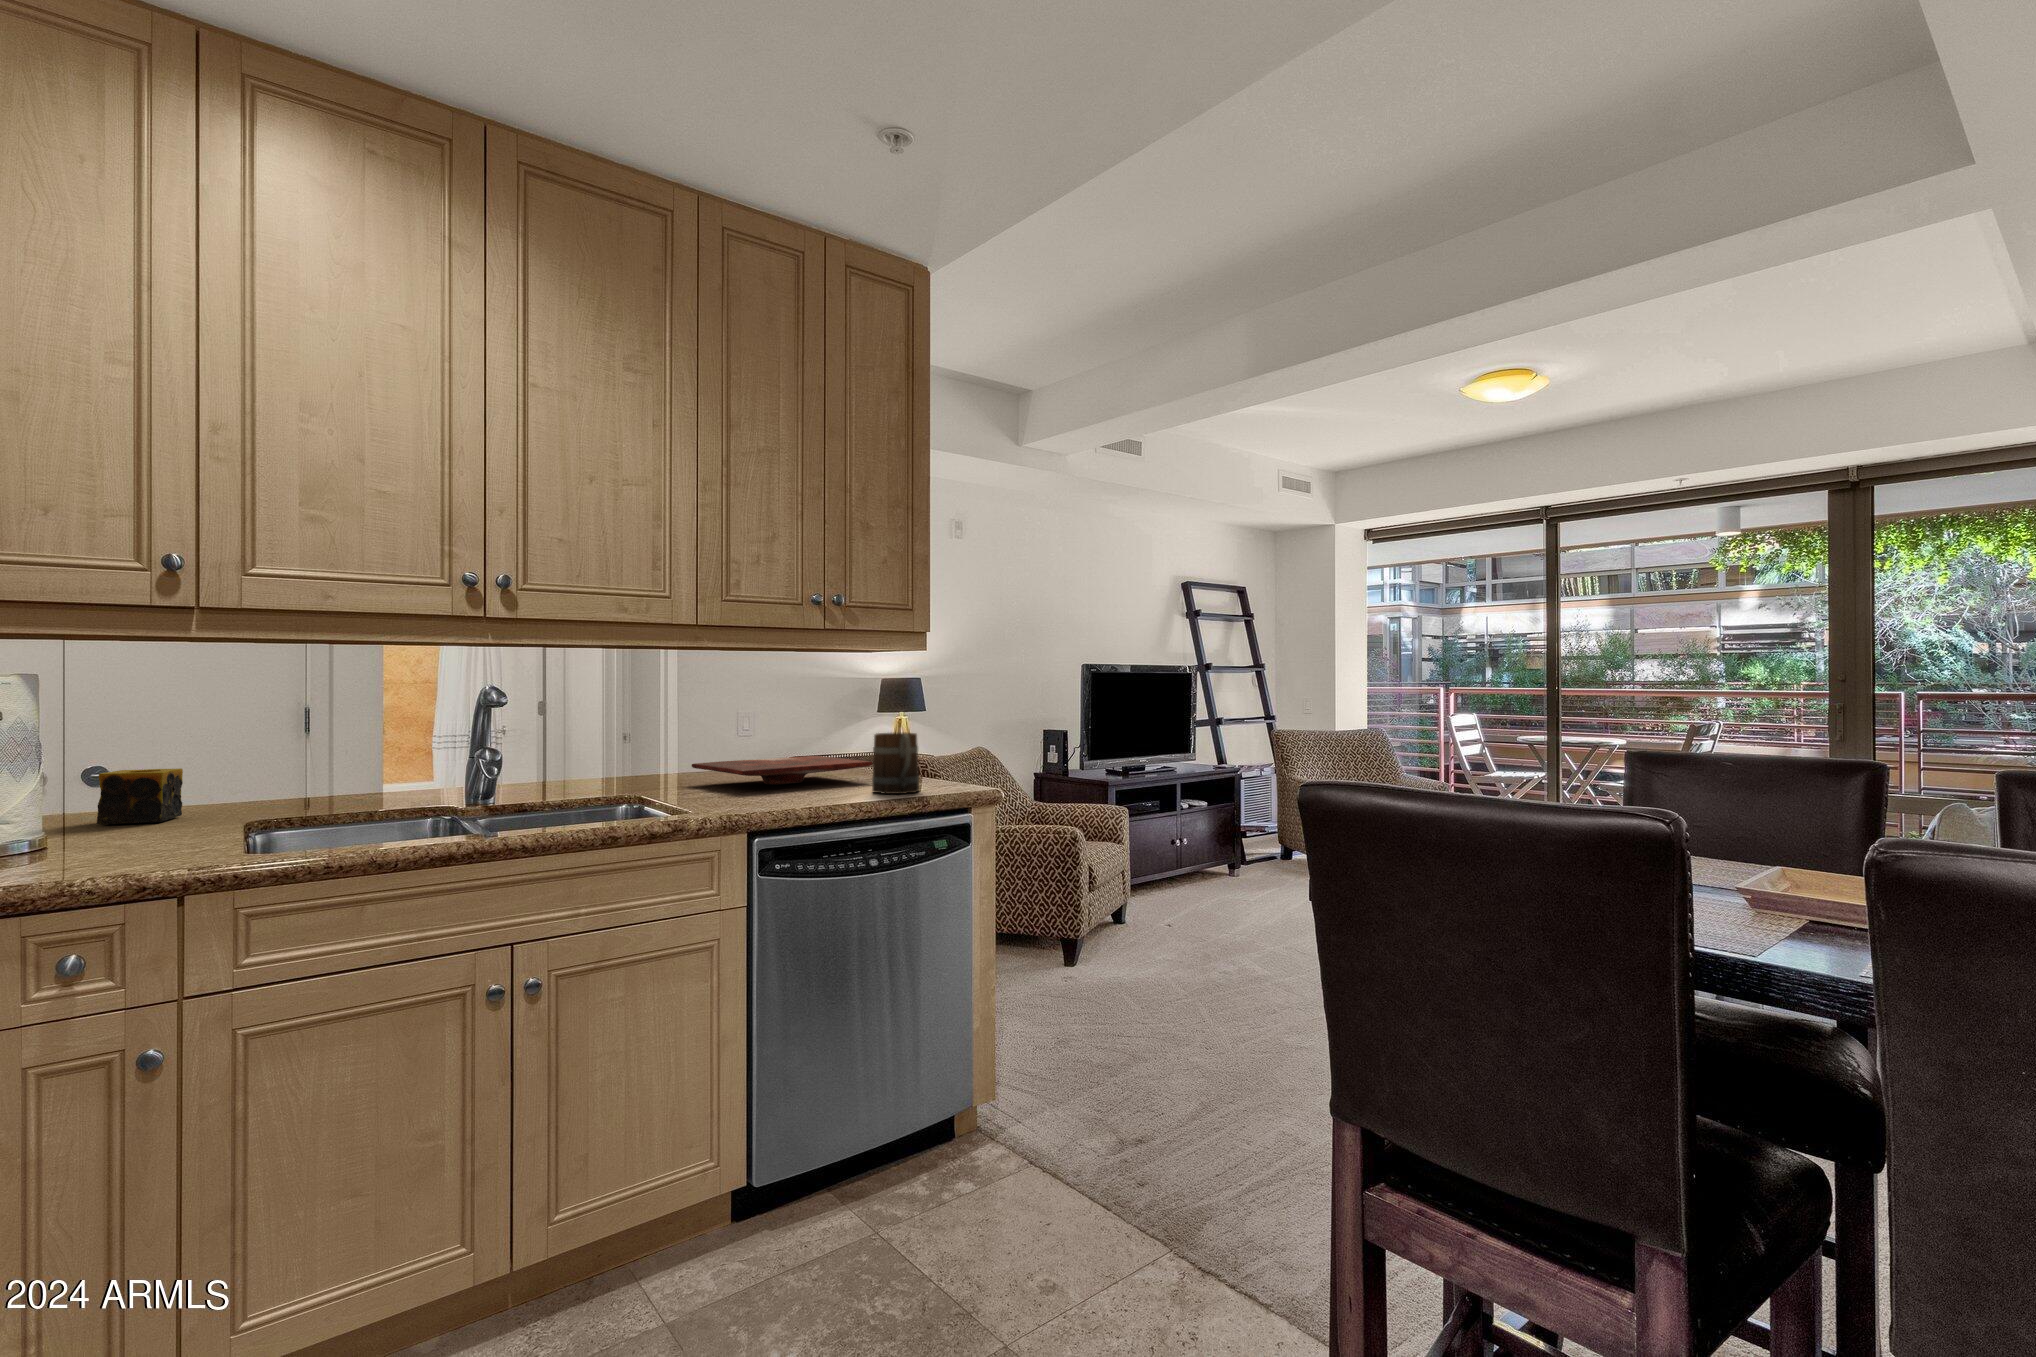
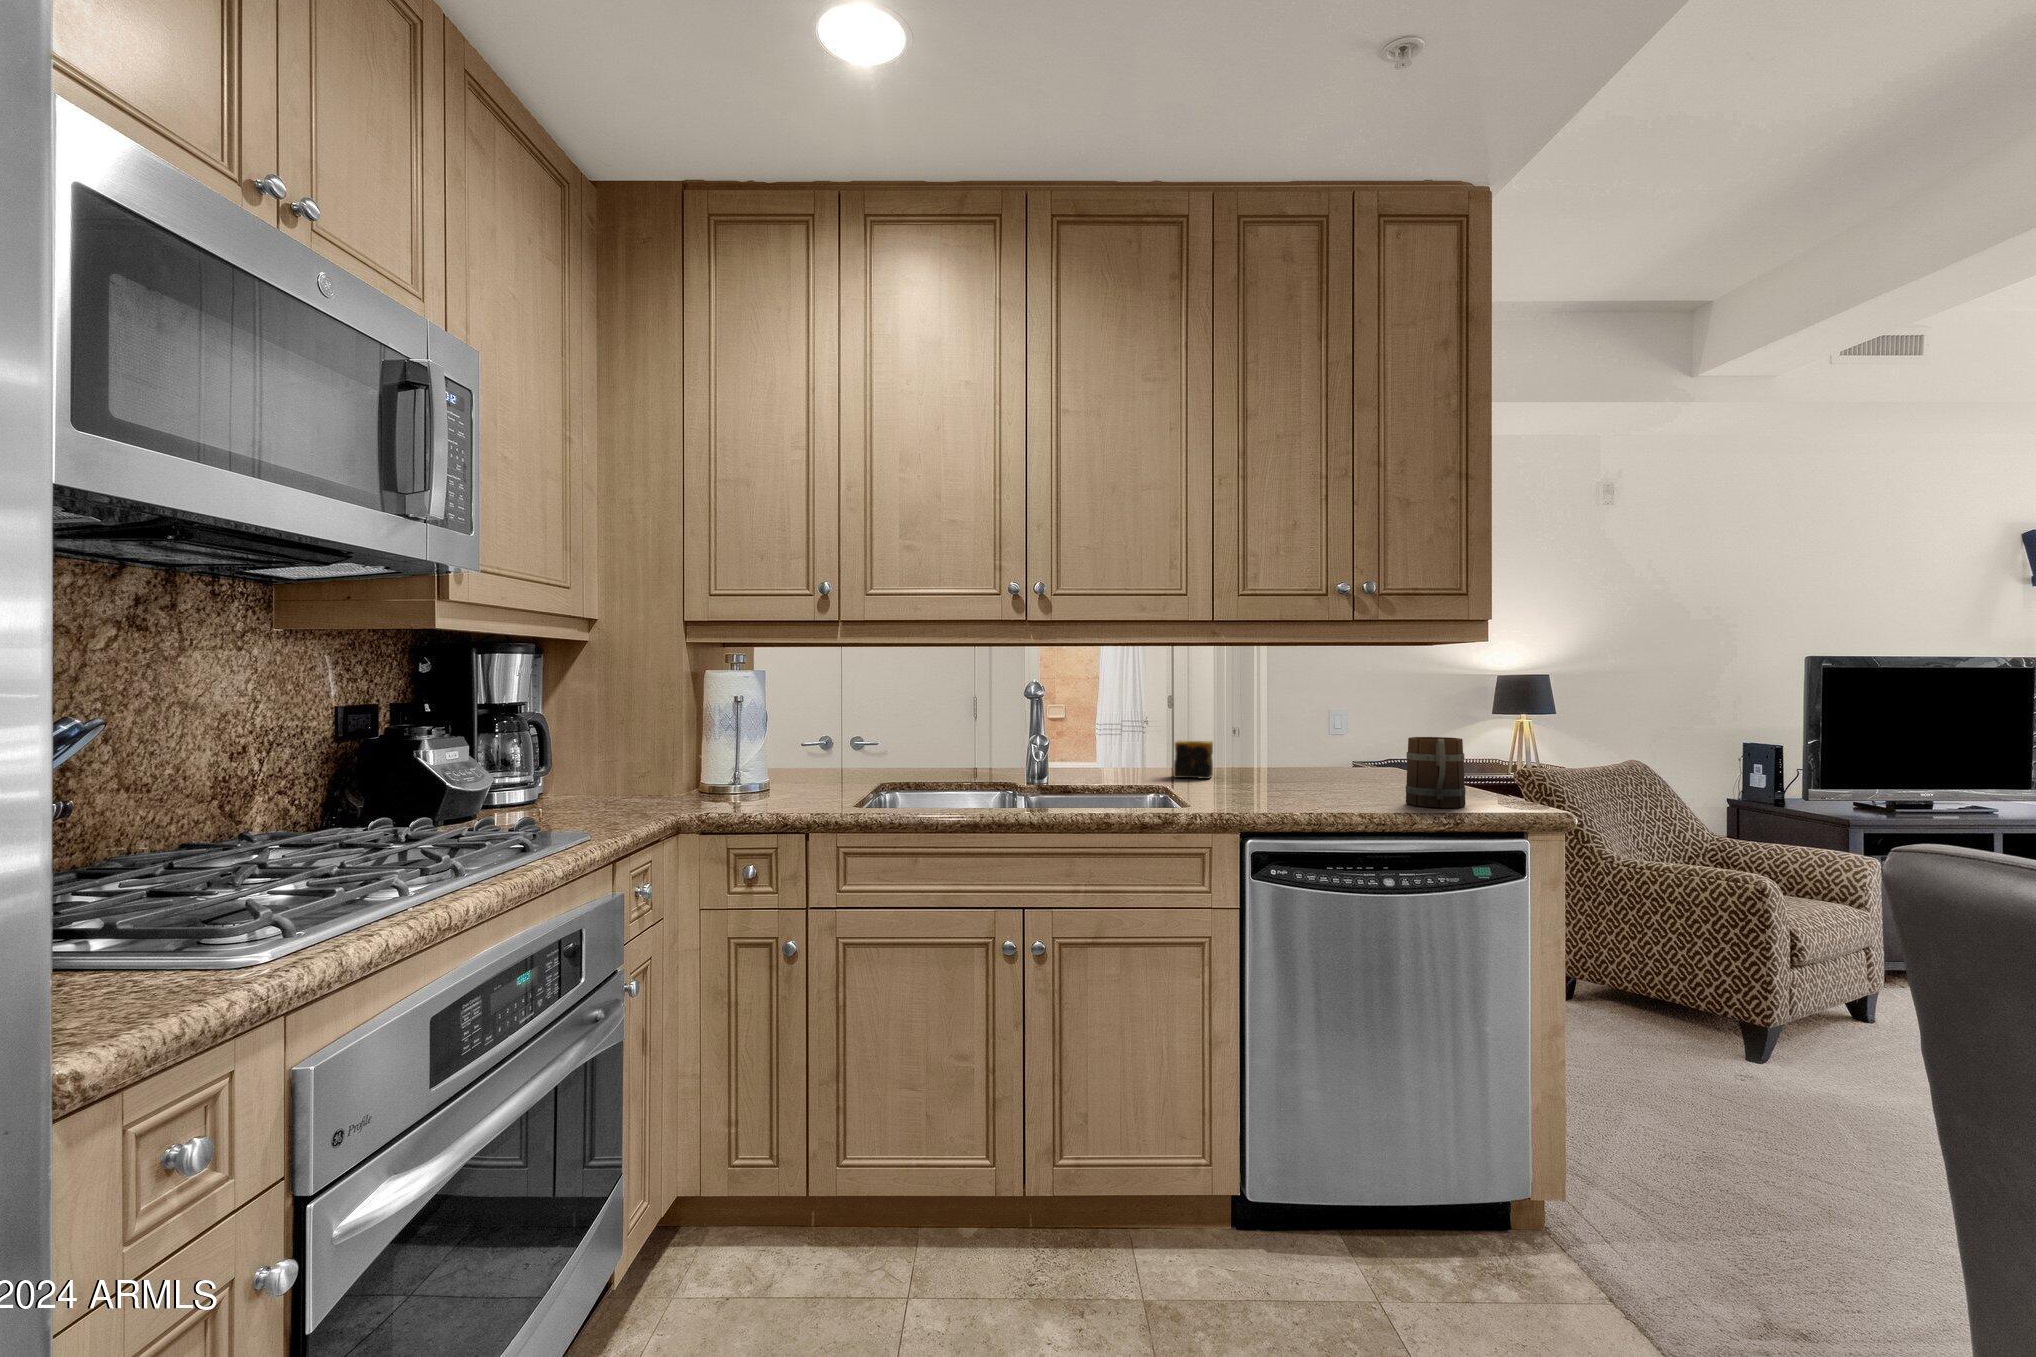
cutting board: present [692,756,872,785] -> none [1230,760,1421,787]
candle: present [97,769,183,825] -> present [1174,741,1213,779]

